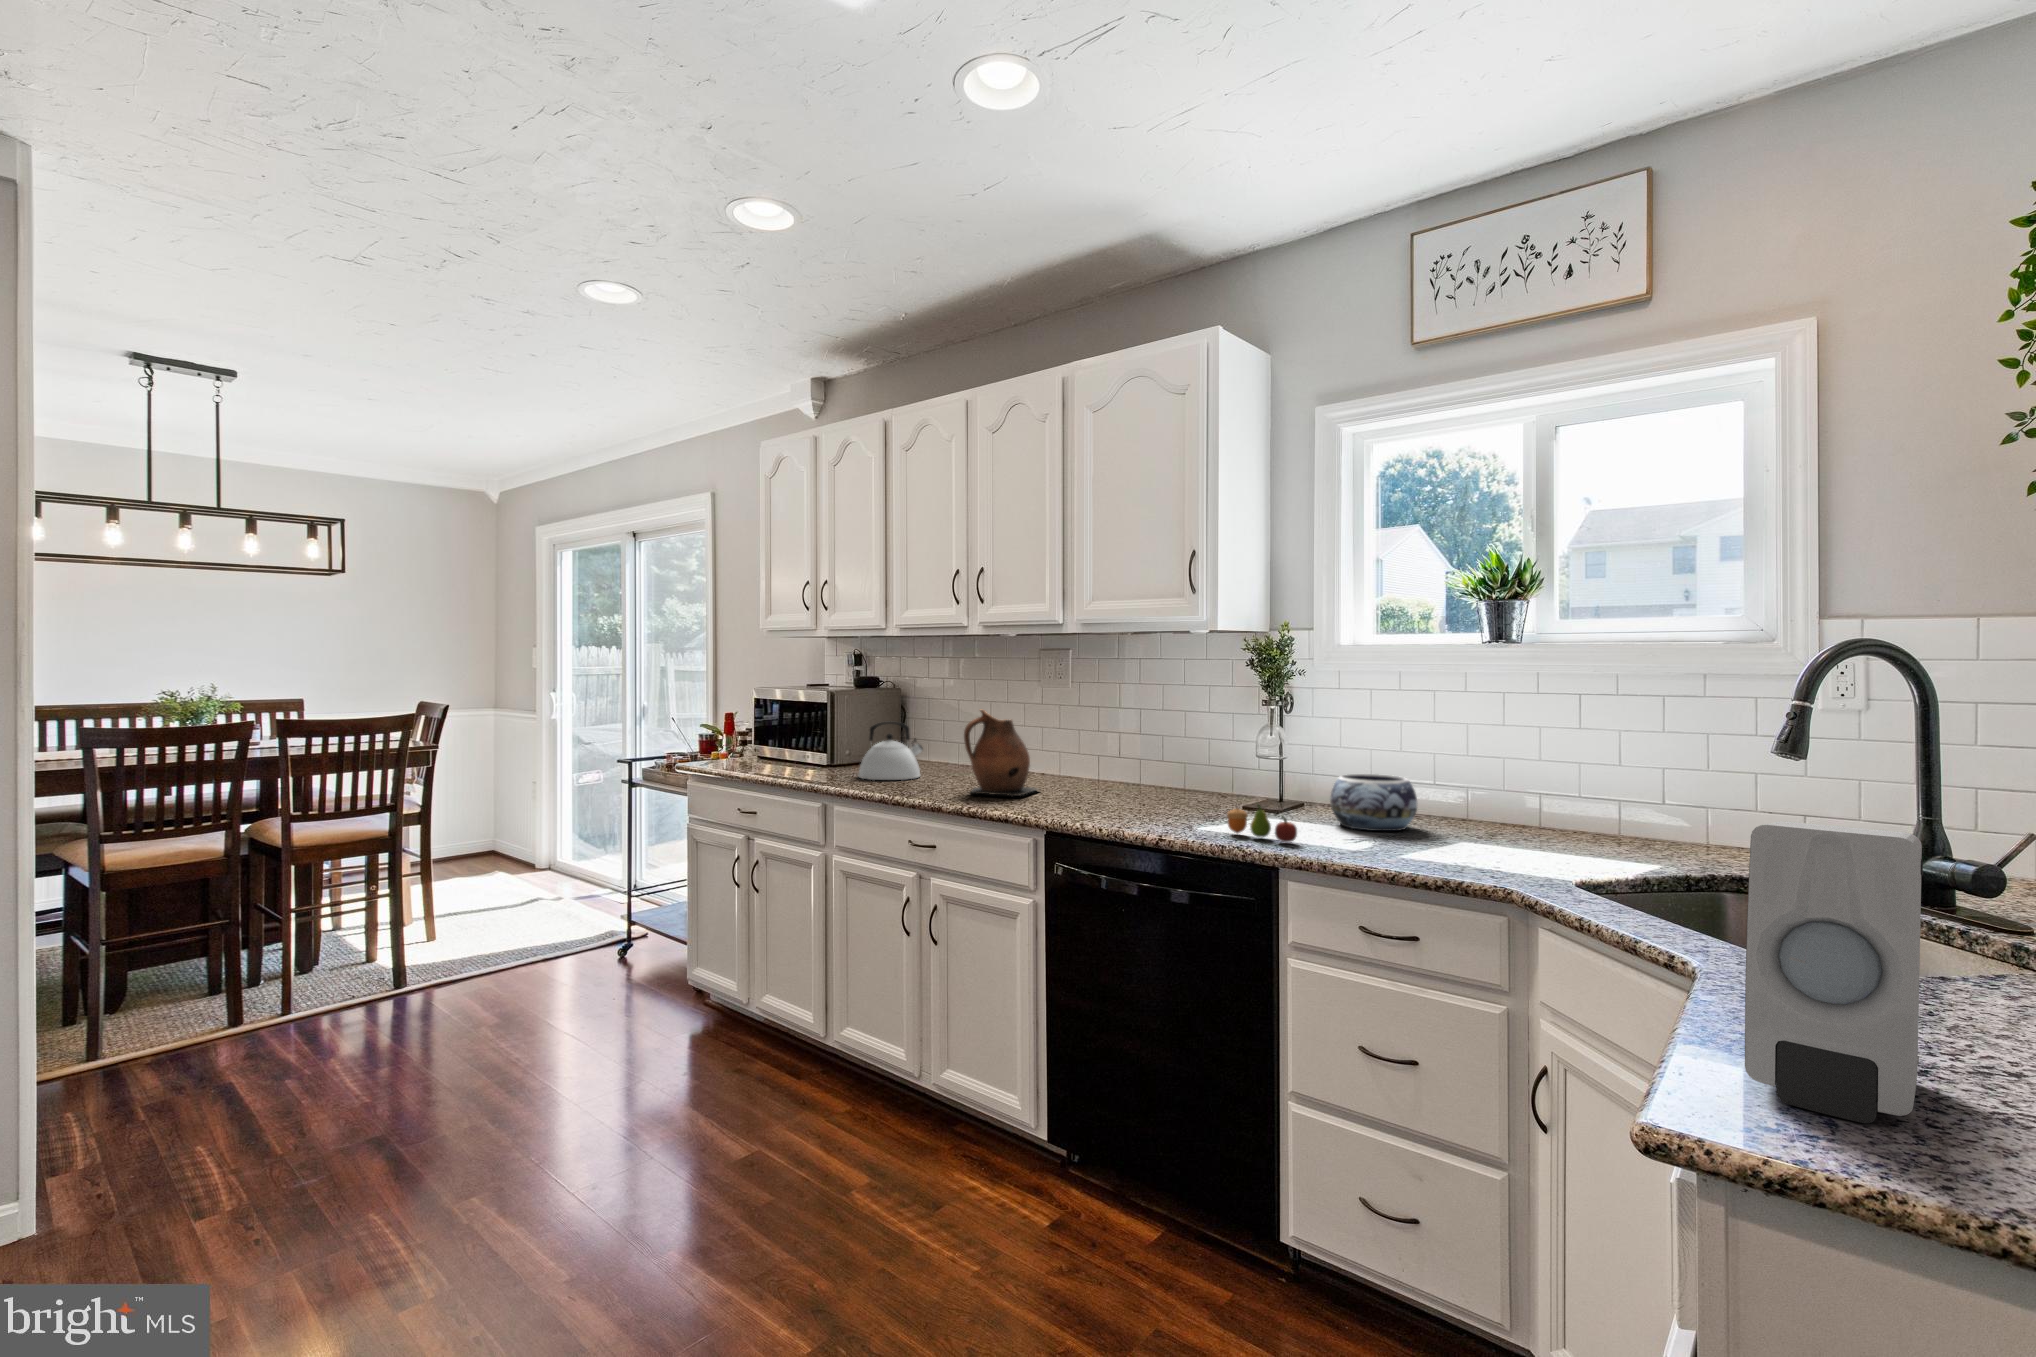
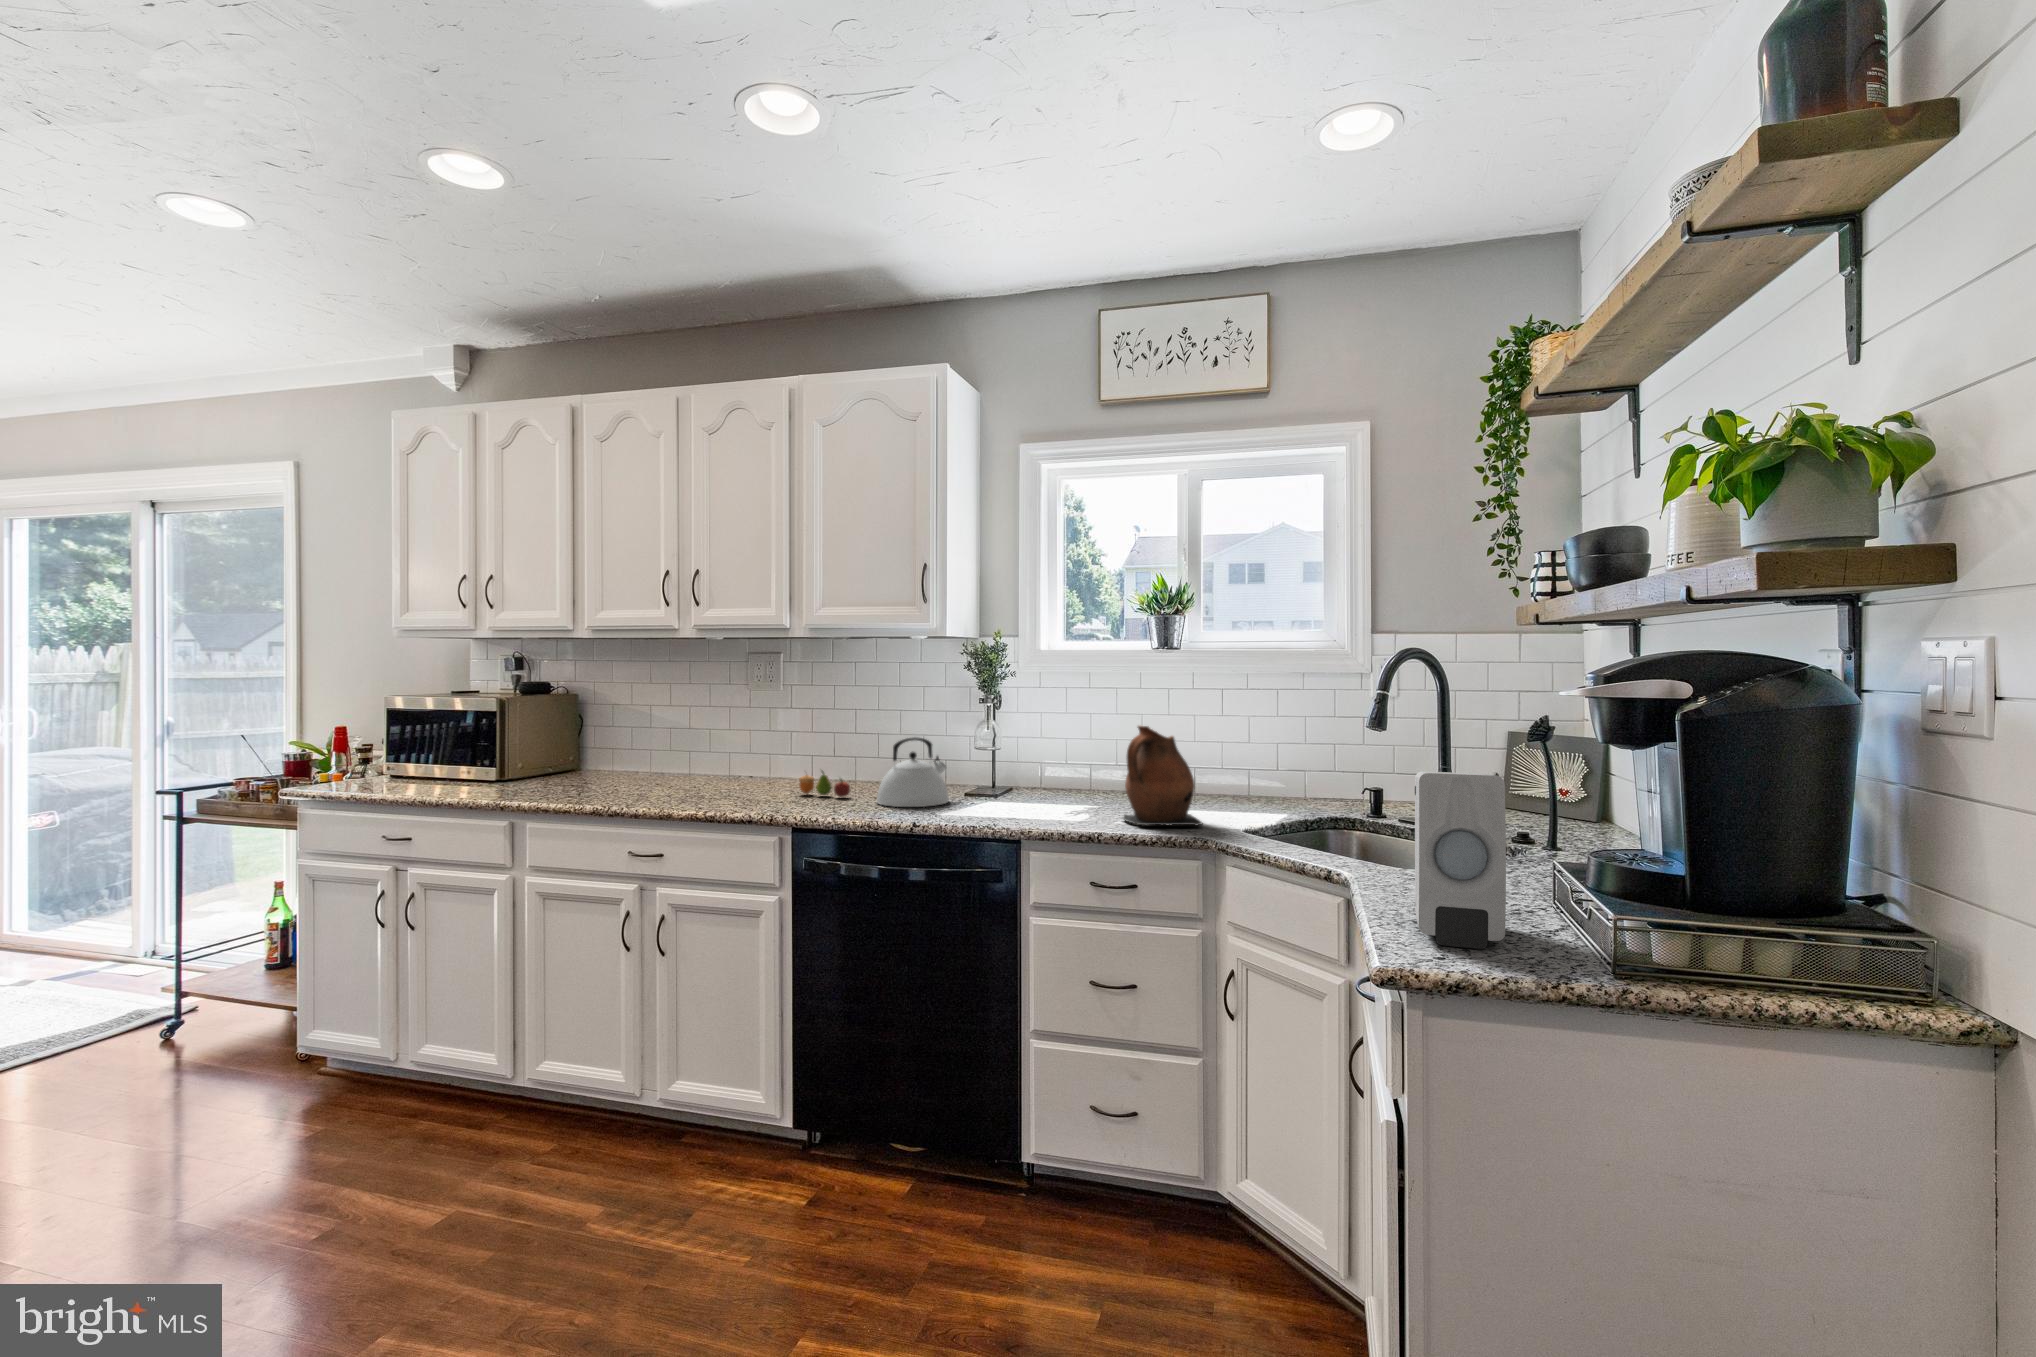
ceramic pitcher: present [964,710,1039,796] -> present [1123,726,1202,826]
kettle: present [858,721,923,780] -> present [877,737,949,807]
decorative bowl: present [1330,774,1417,831] -> none [1042,758,1110,805]
fruit: present [1227,804,1297,842] -> present [799,771,850,797]

